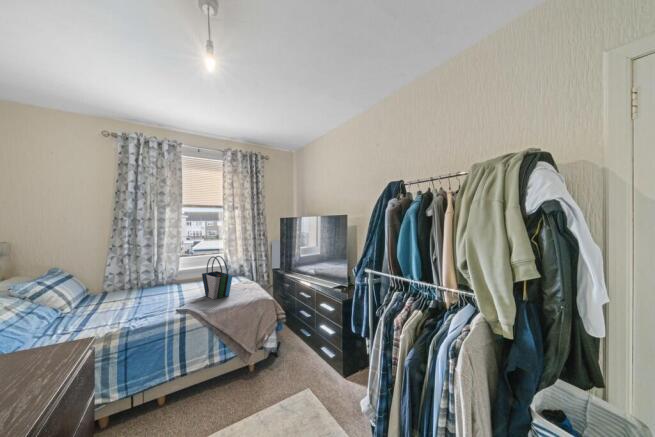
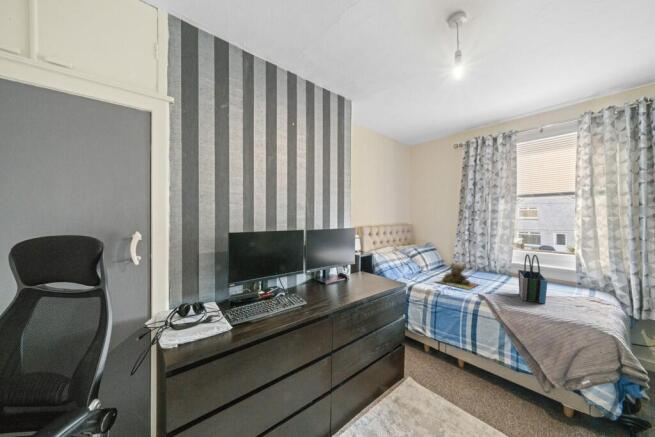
teddy bear: none [106,284,164,320] -> present [438,264,478,289]

